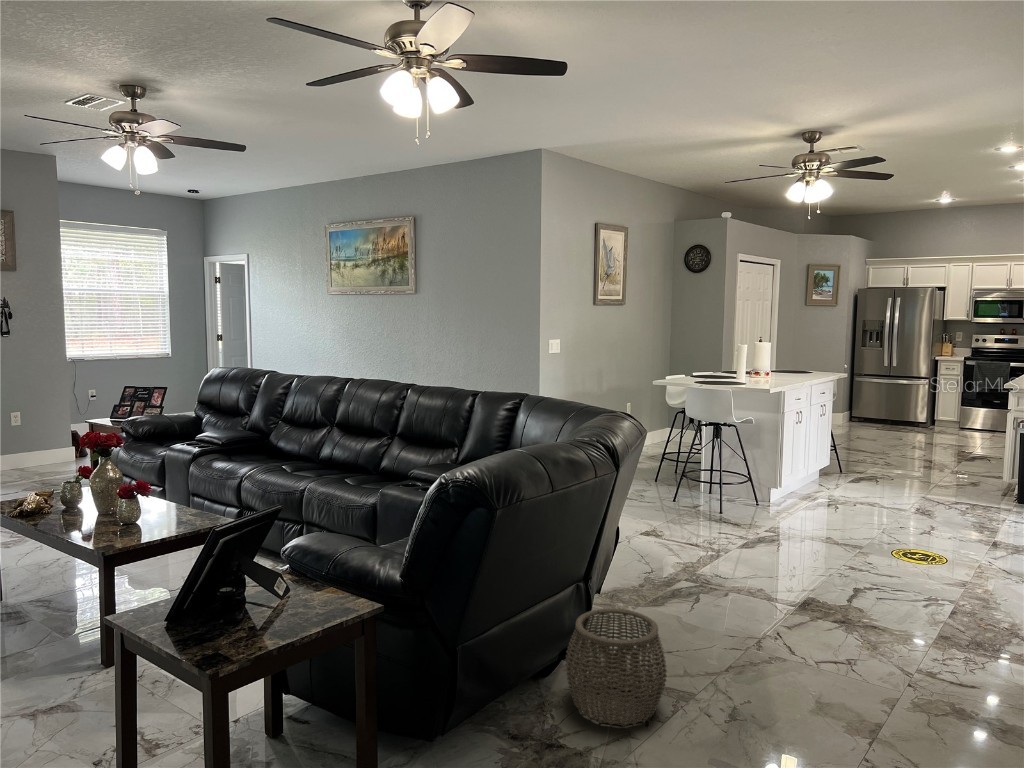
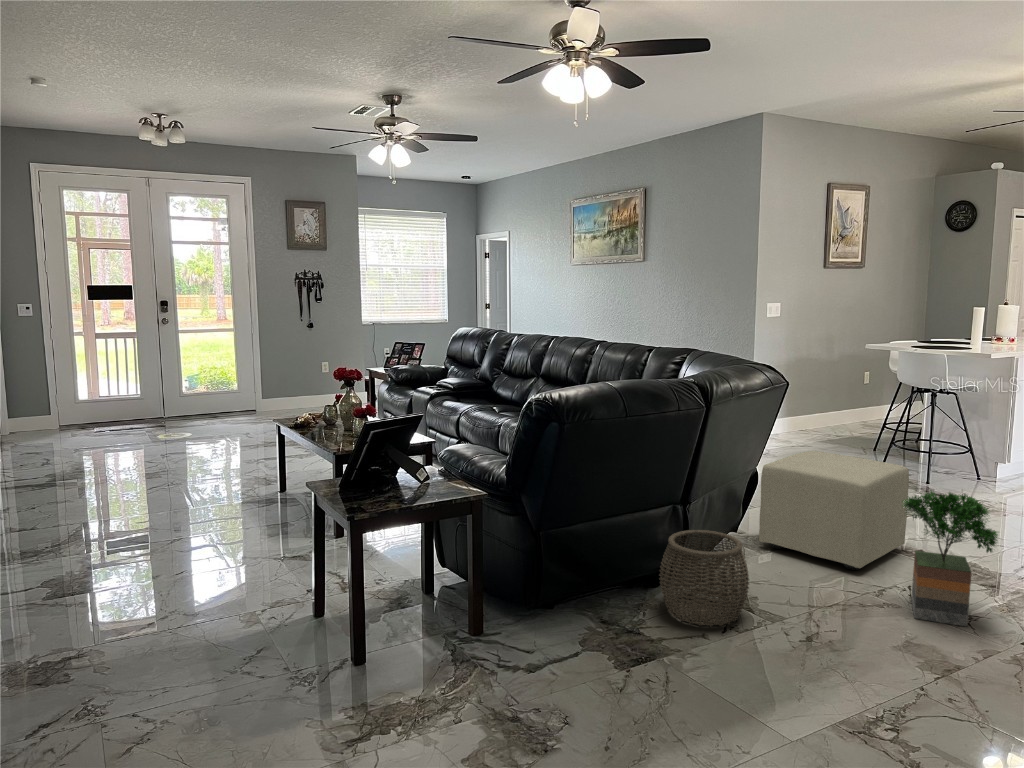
ottoman: none [621,496,752,622] -> present [759,451,909,570]
potted tree: none [784,537,885,674] -> present [903,491,998,626]

